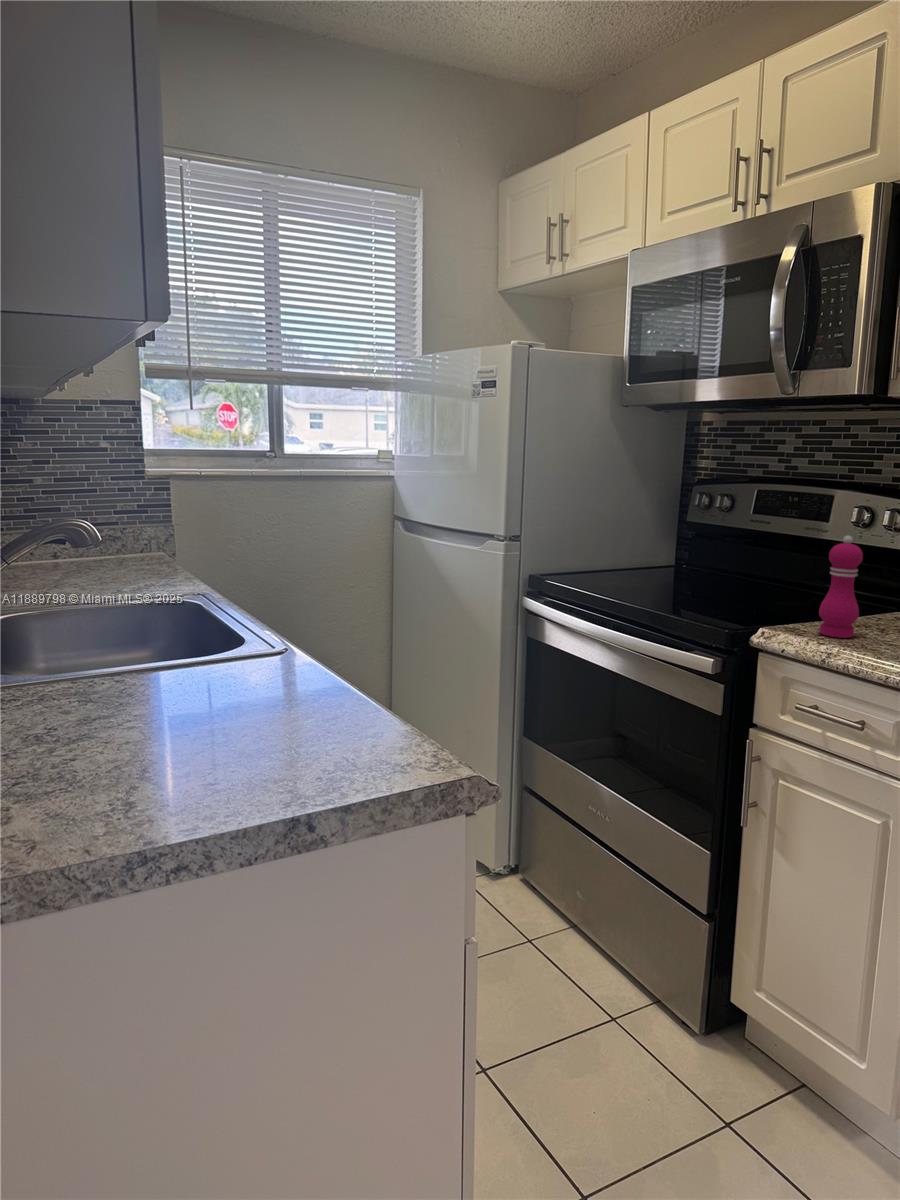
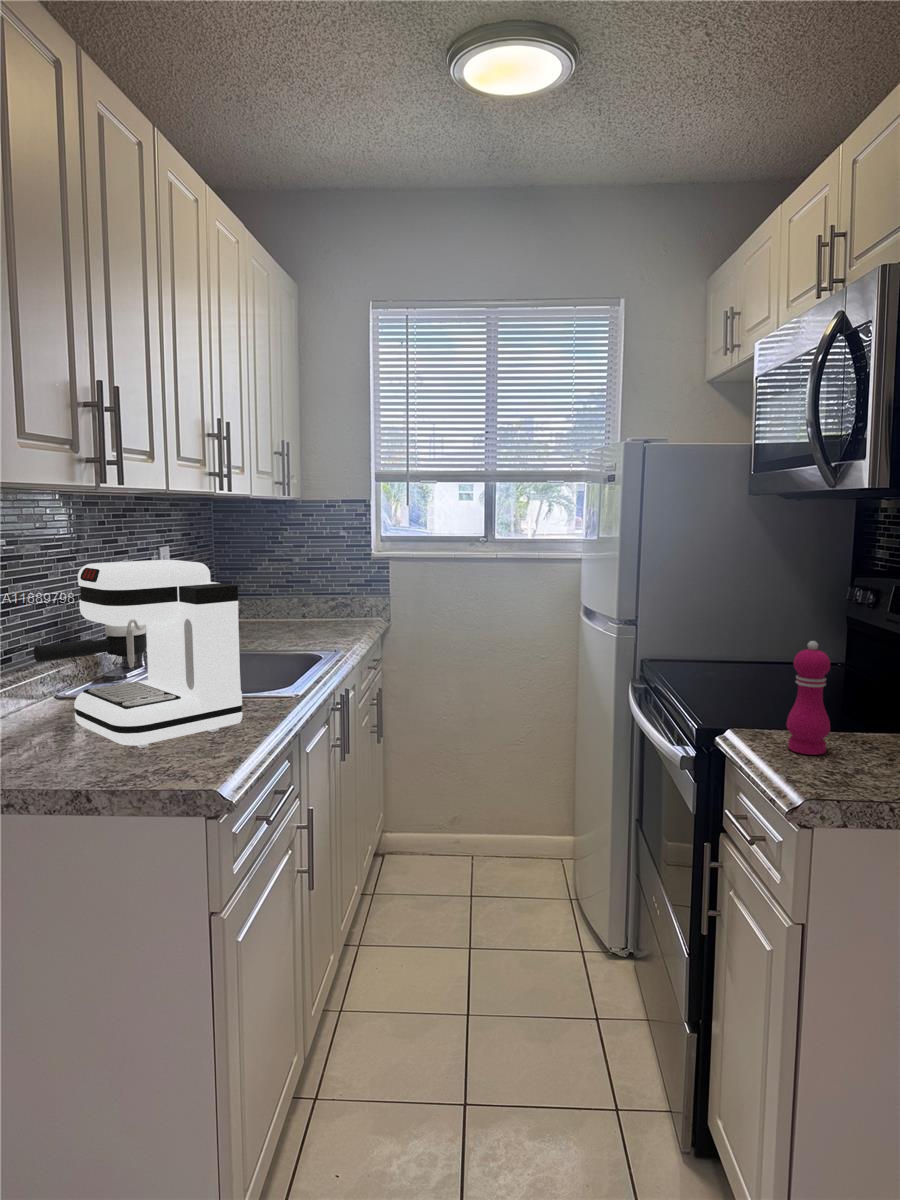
coffee maker: none [54,459,321,743] -> present [34,560,242,748]

